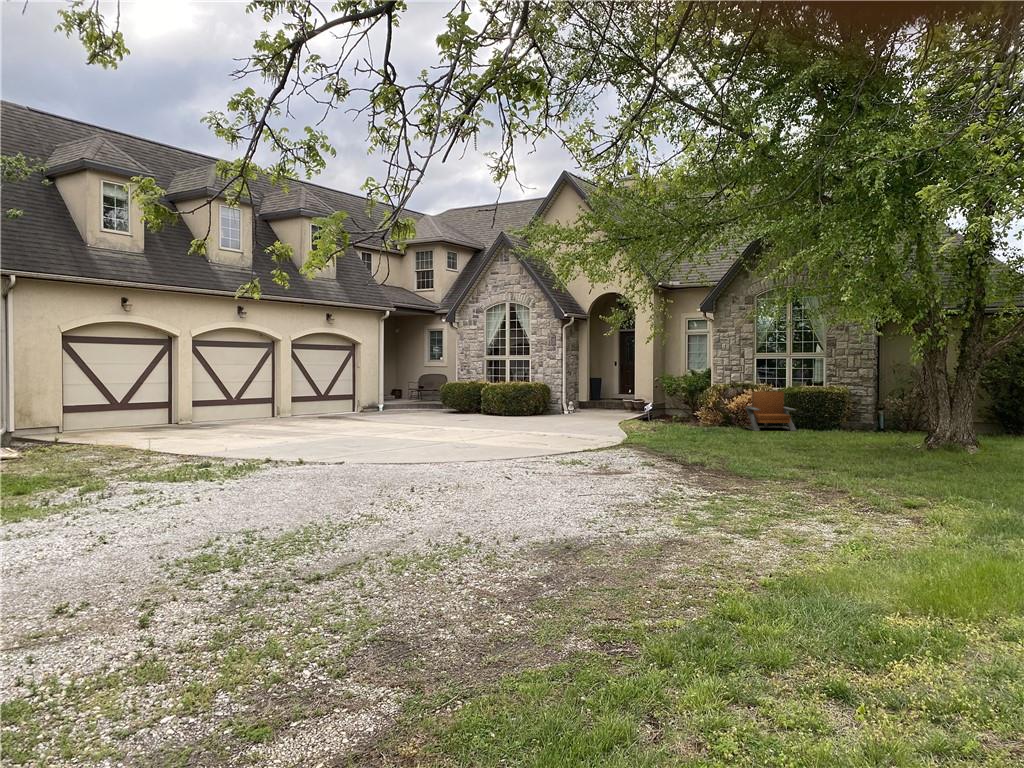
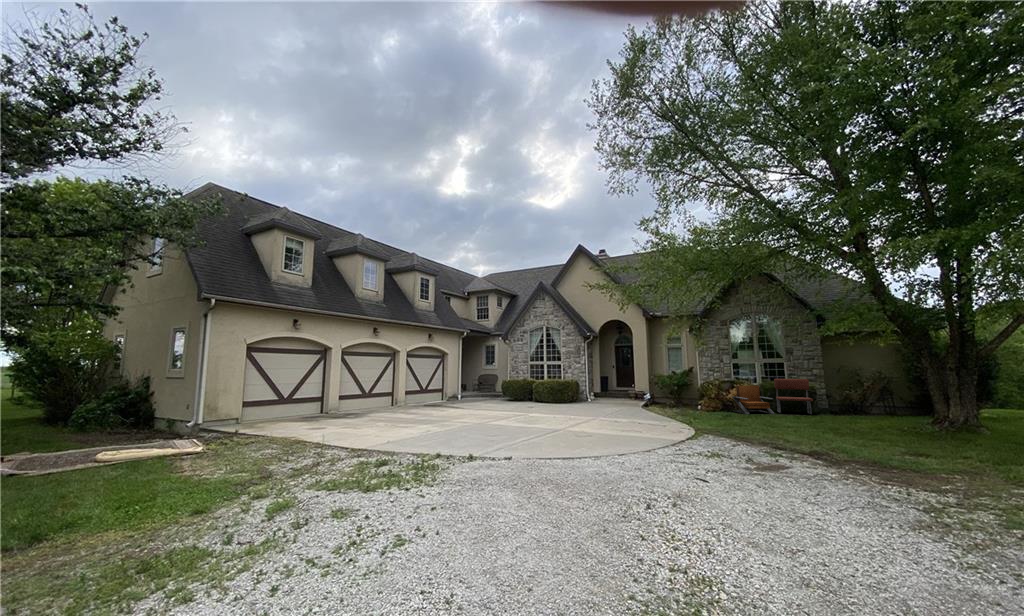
bench: none [804,382,853,432] -> present [774,379,813,414]

